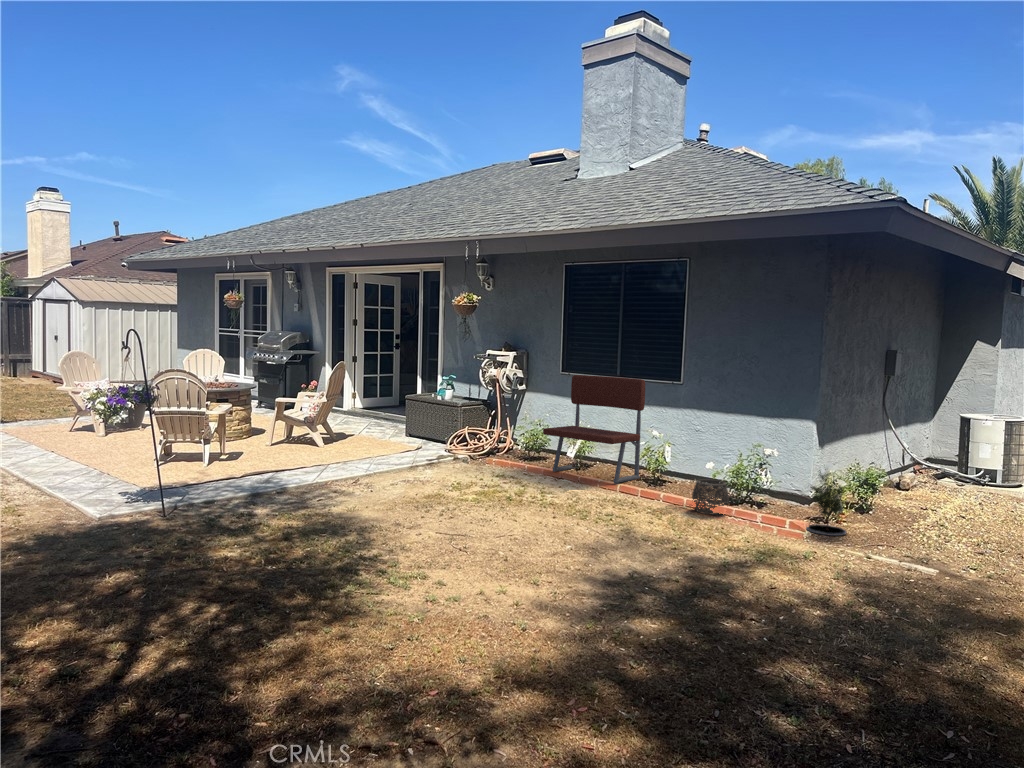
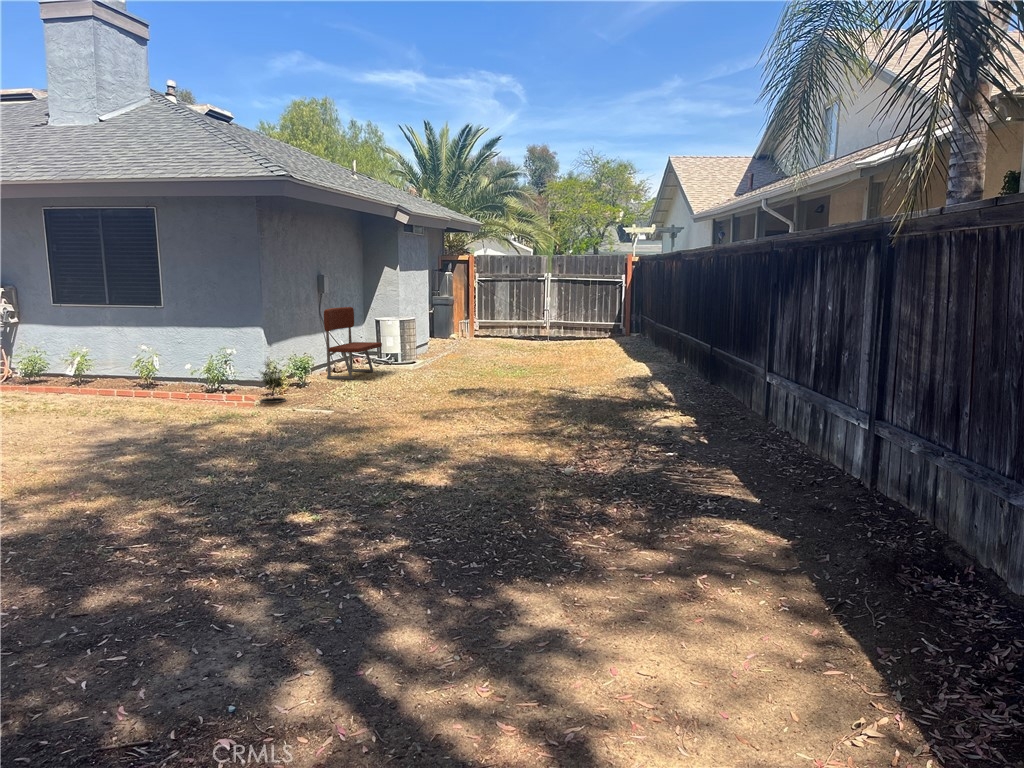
bench: present [543,375,645,483] -> present [324,307,382,379]
woven basket: present [692,479,729,515] -> none [176,377,206,403]

